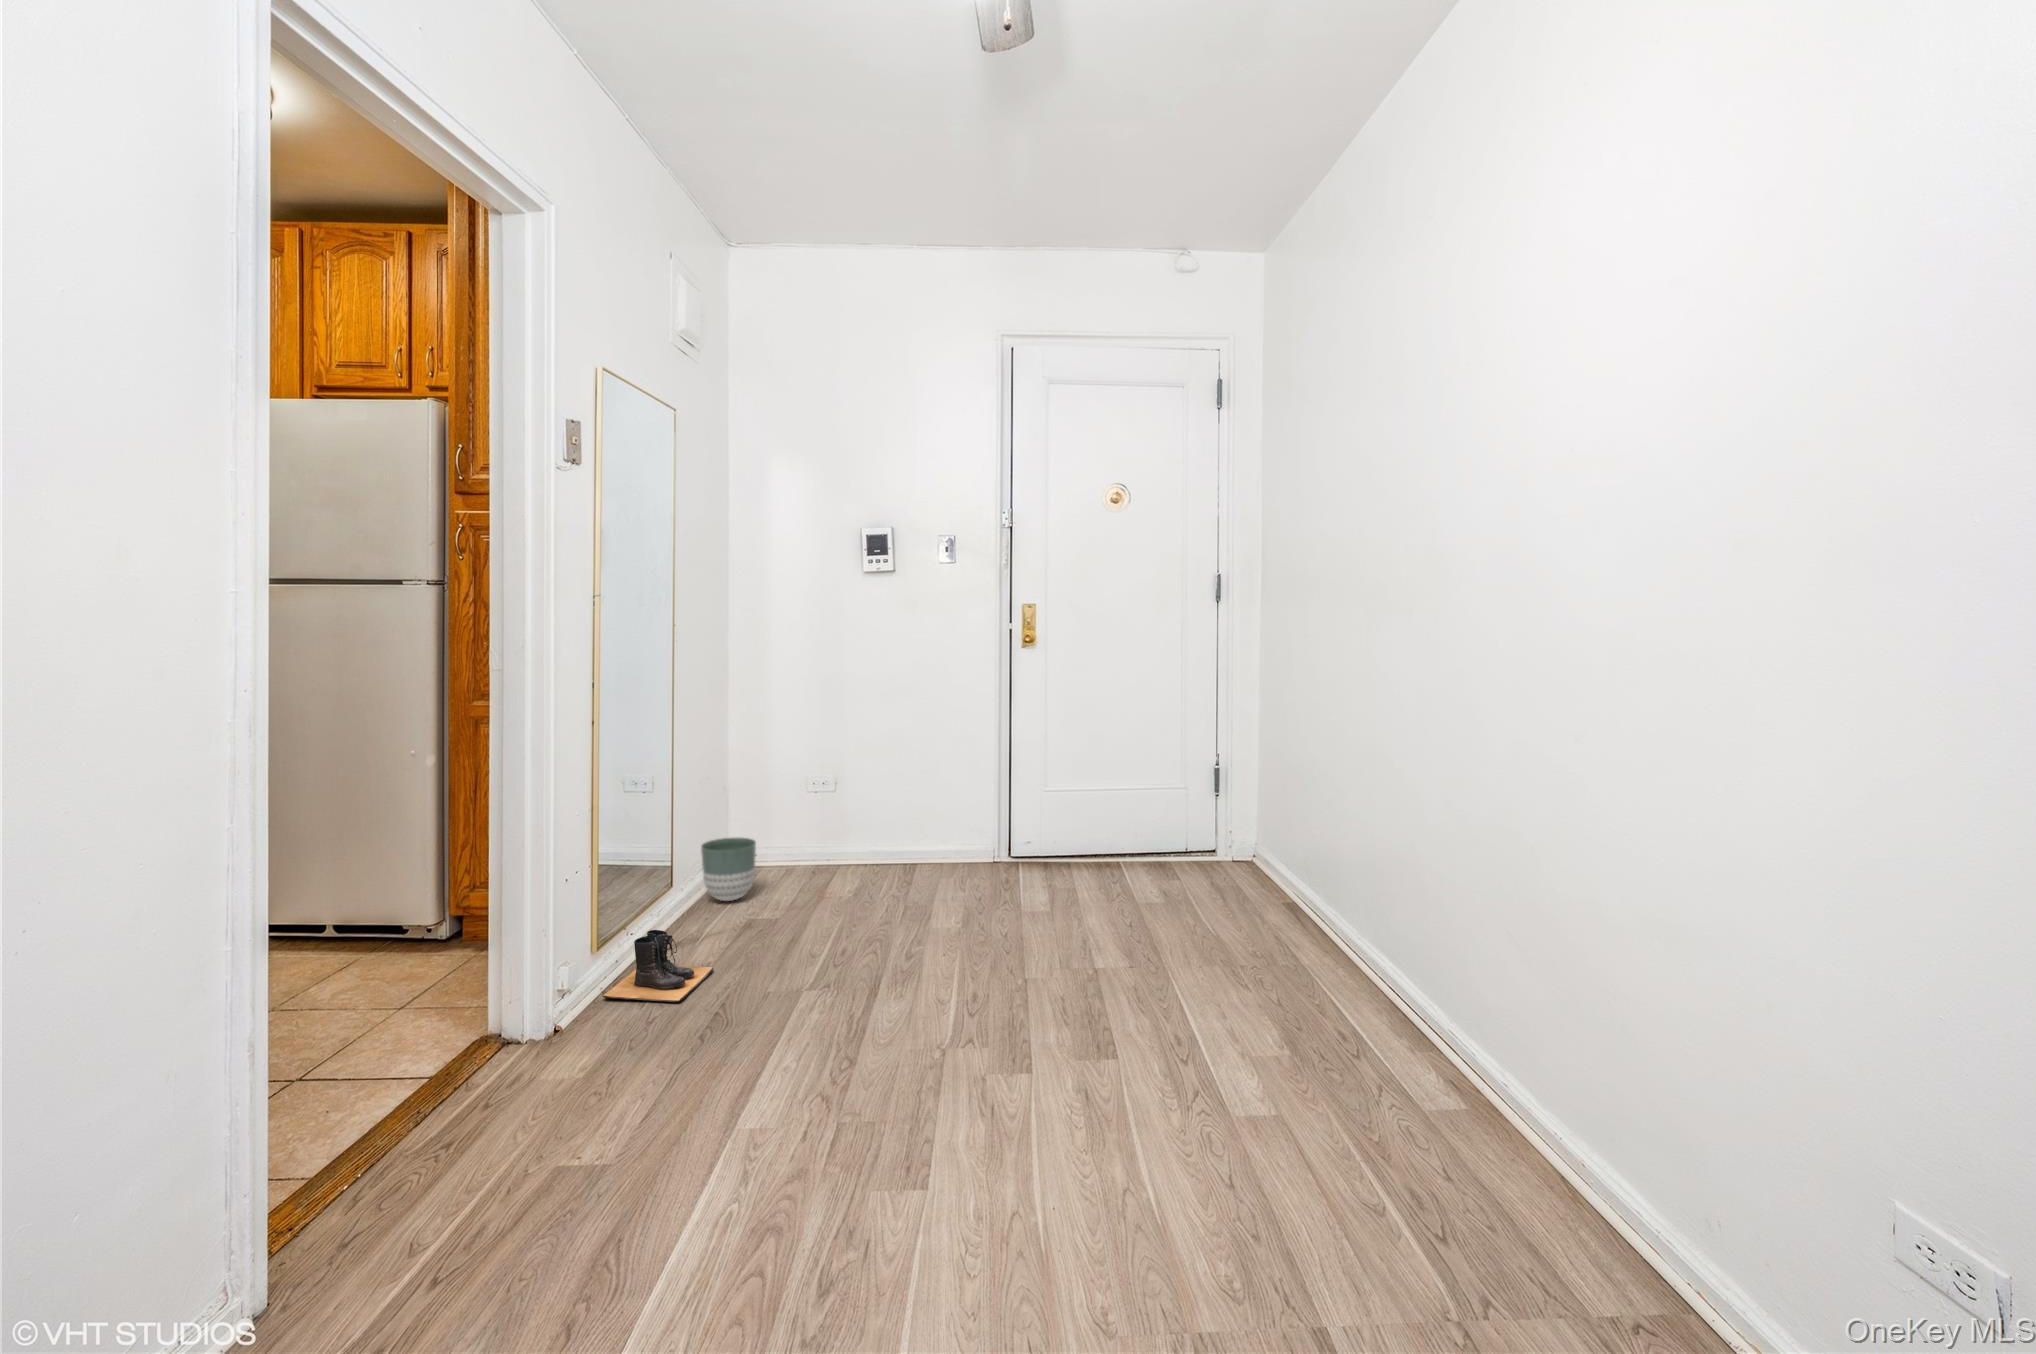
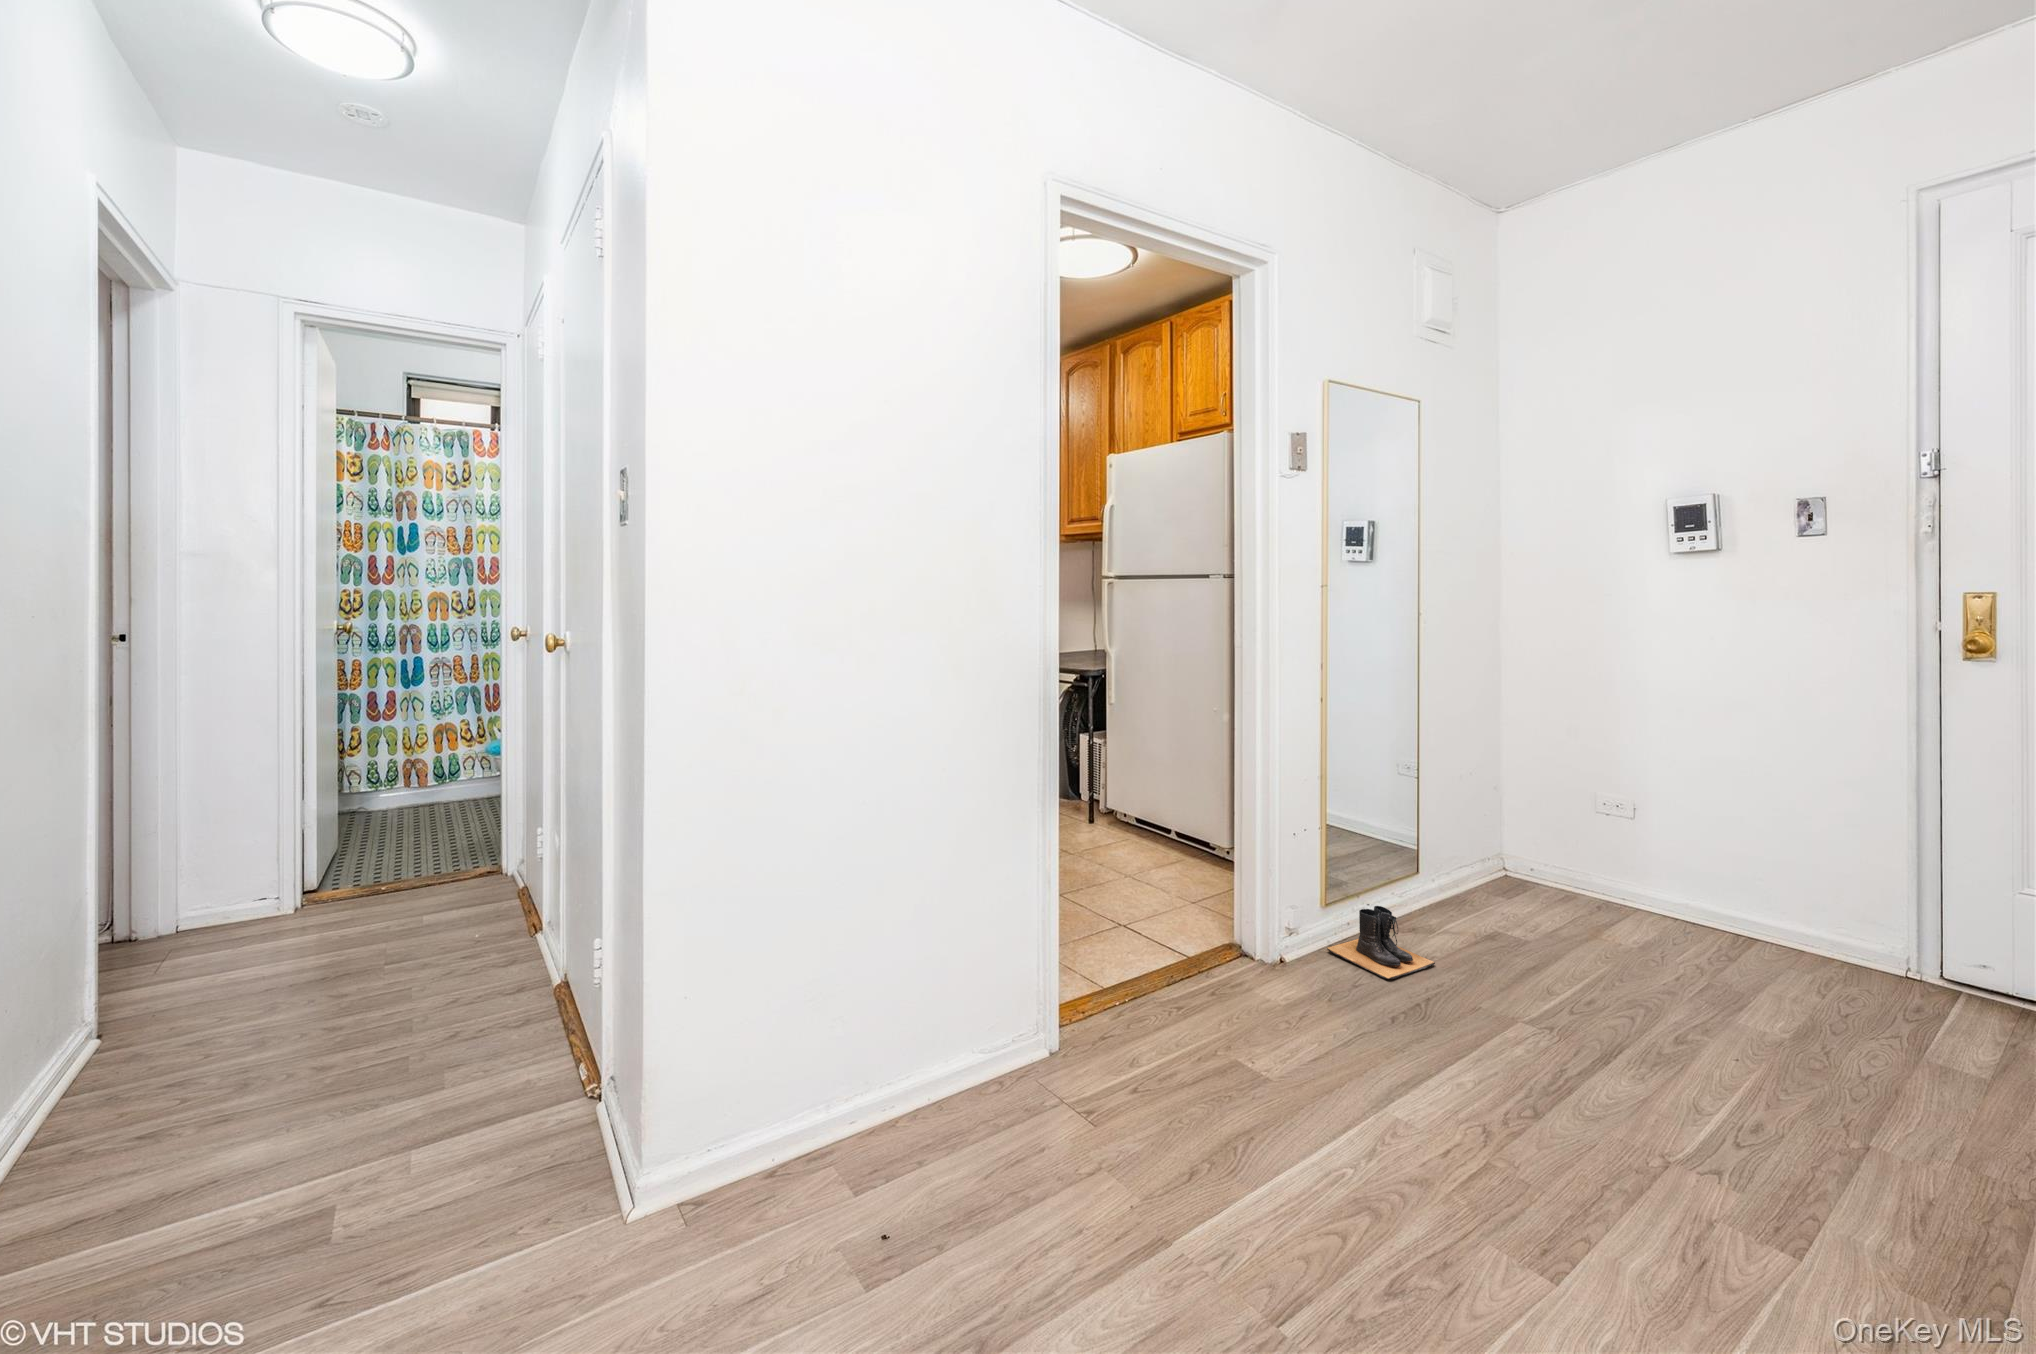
planter: present [701,838,756,901] -> none [1460,841,1522,908]

